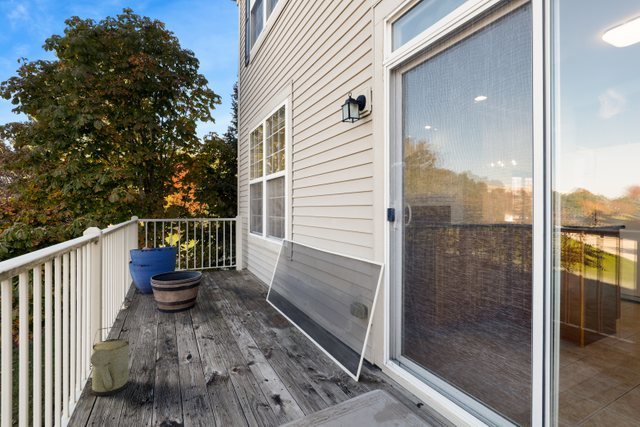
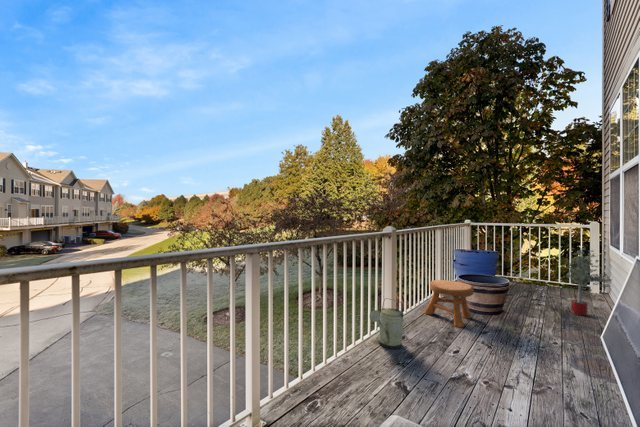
potted tree: none [232,232,264,287] -> present [565,248,611,316]
stool: none [118,284,177,333] -> present [424,280,474,327]

